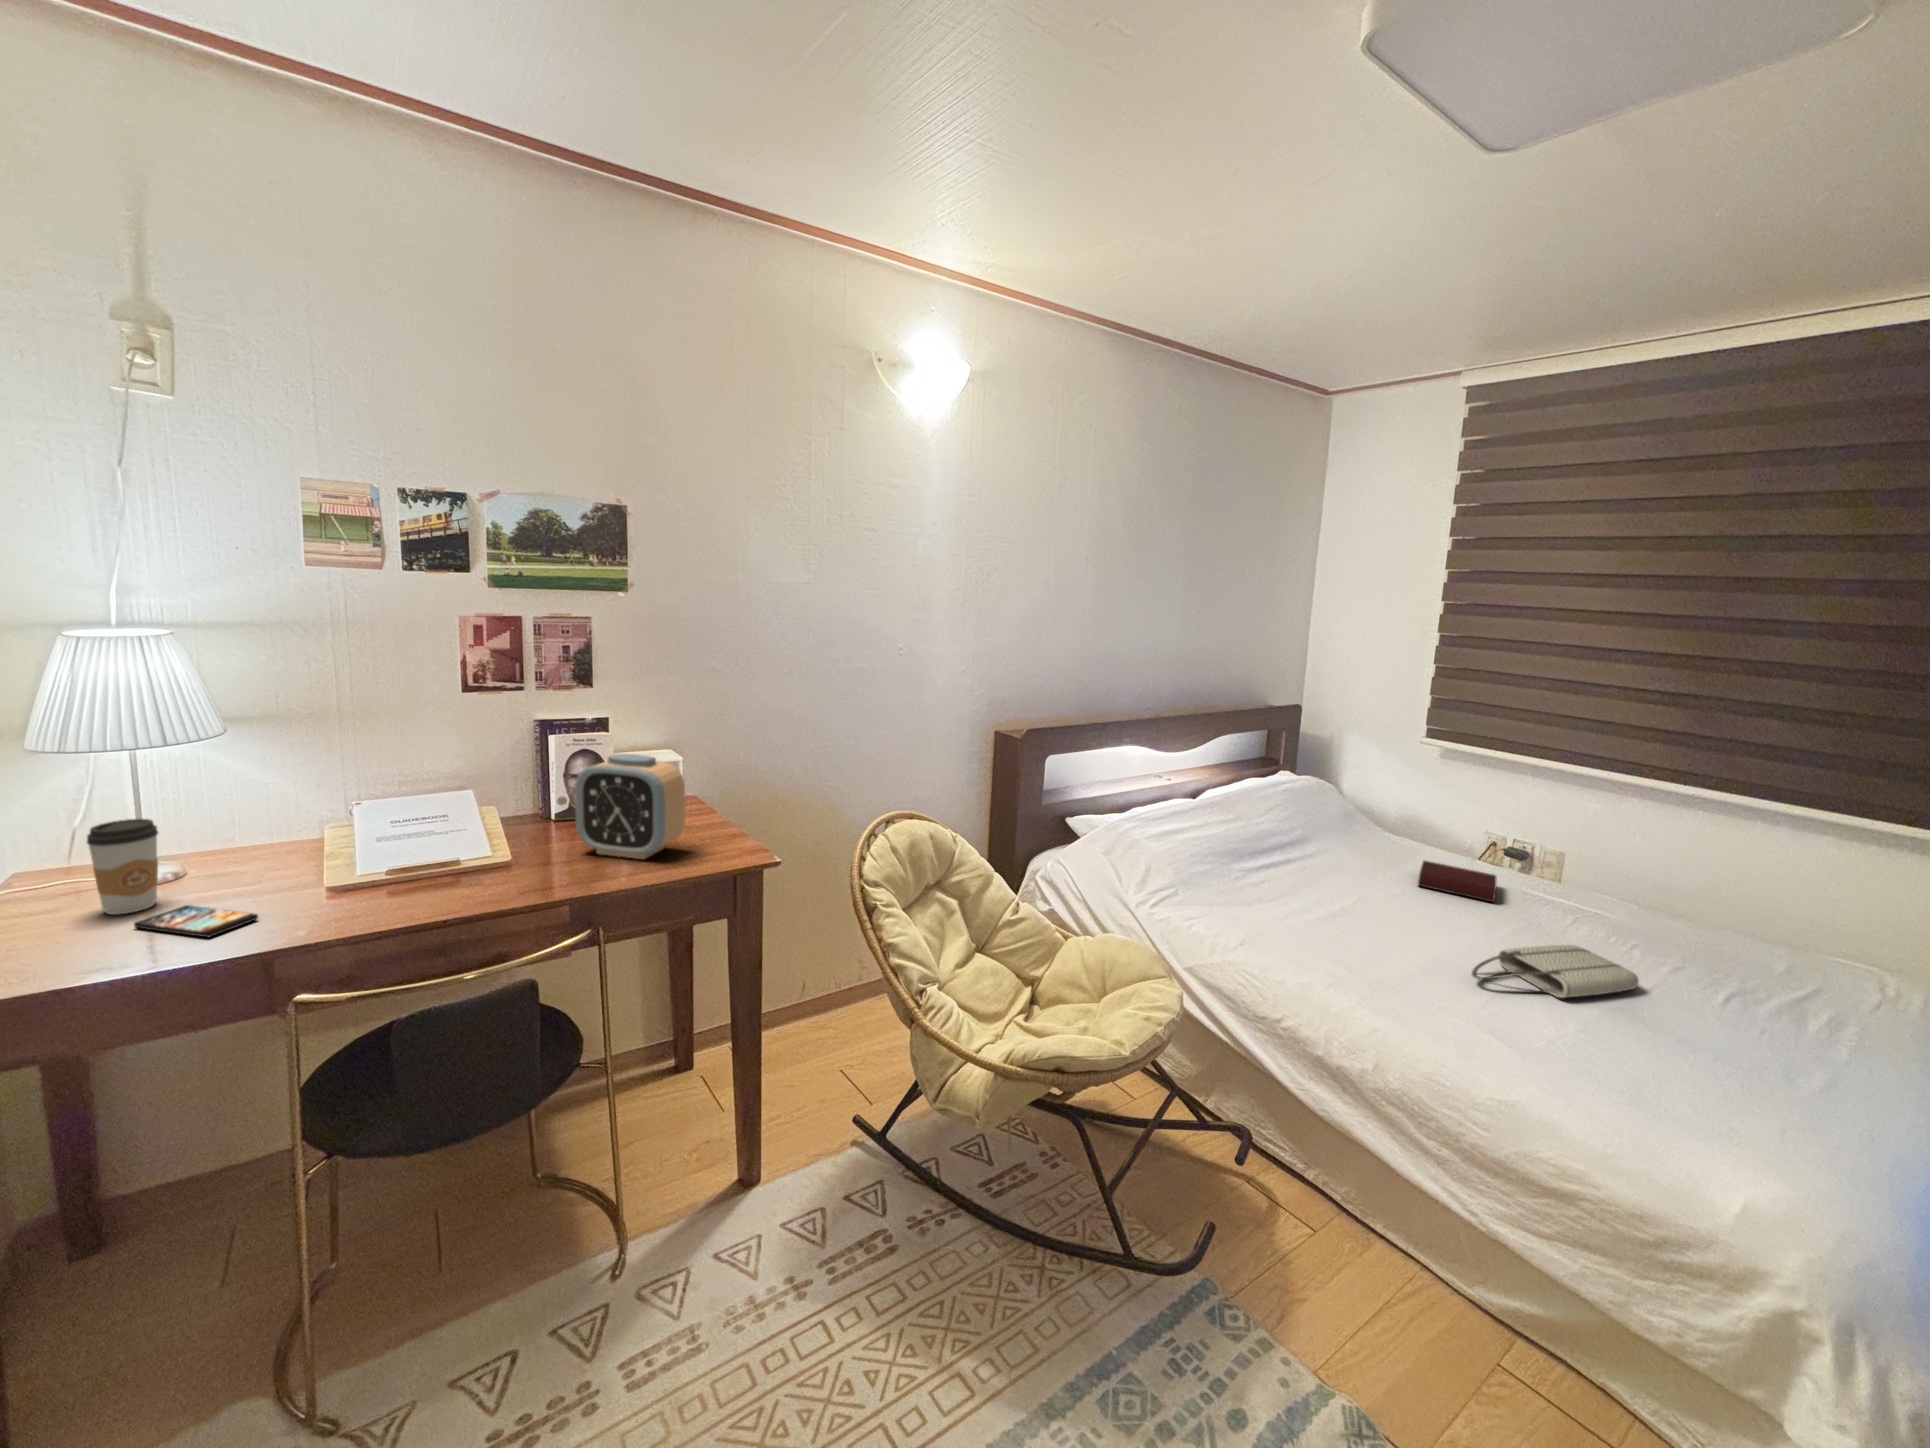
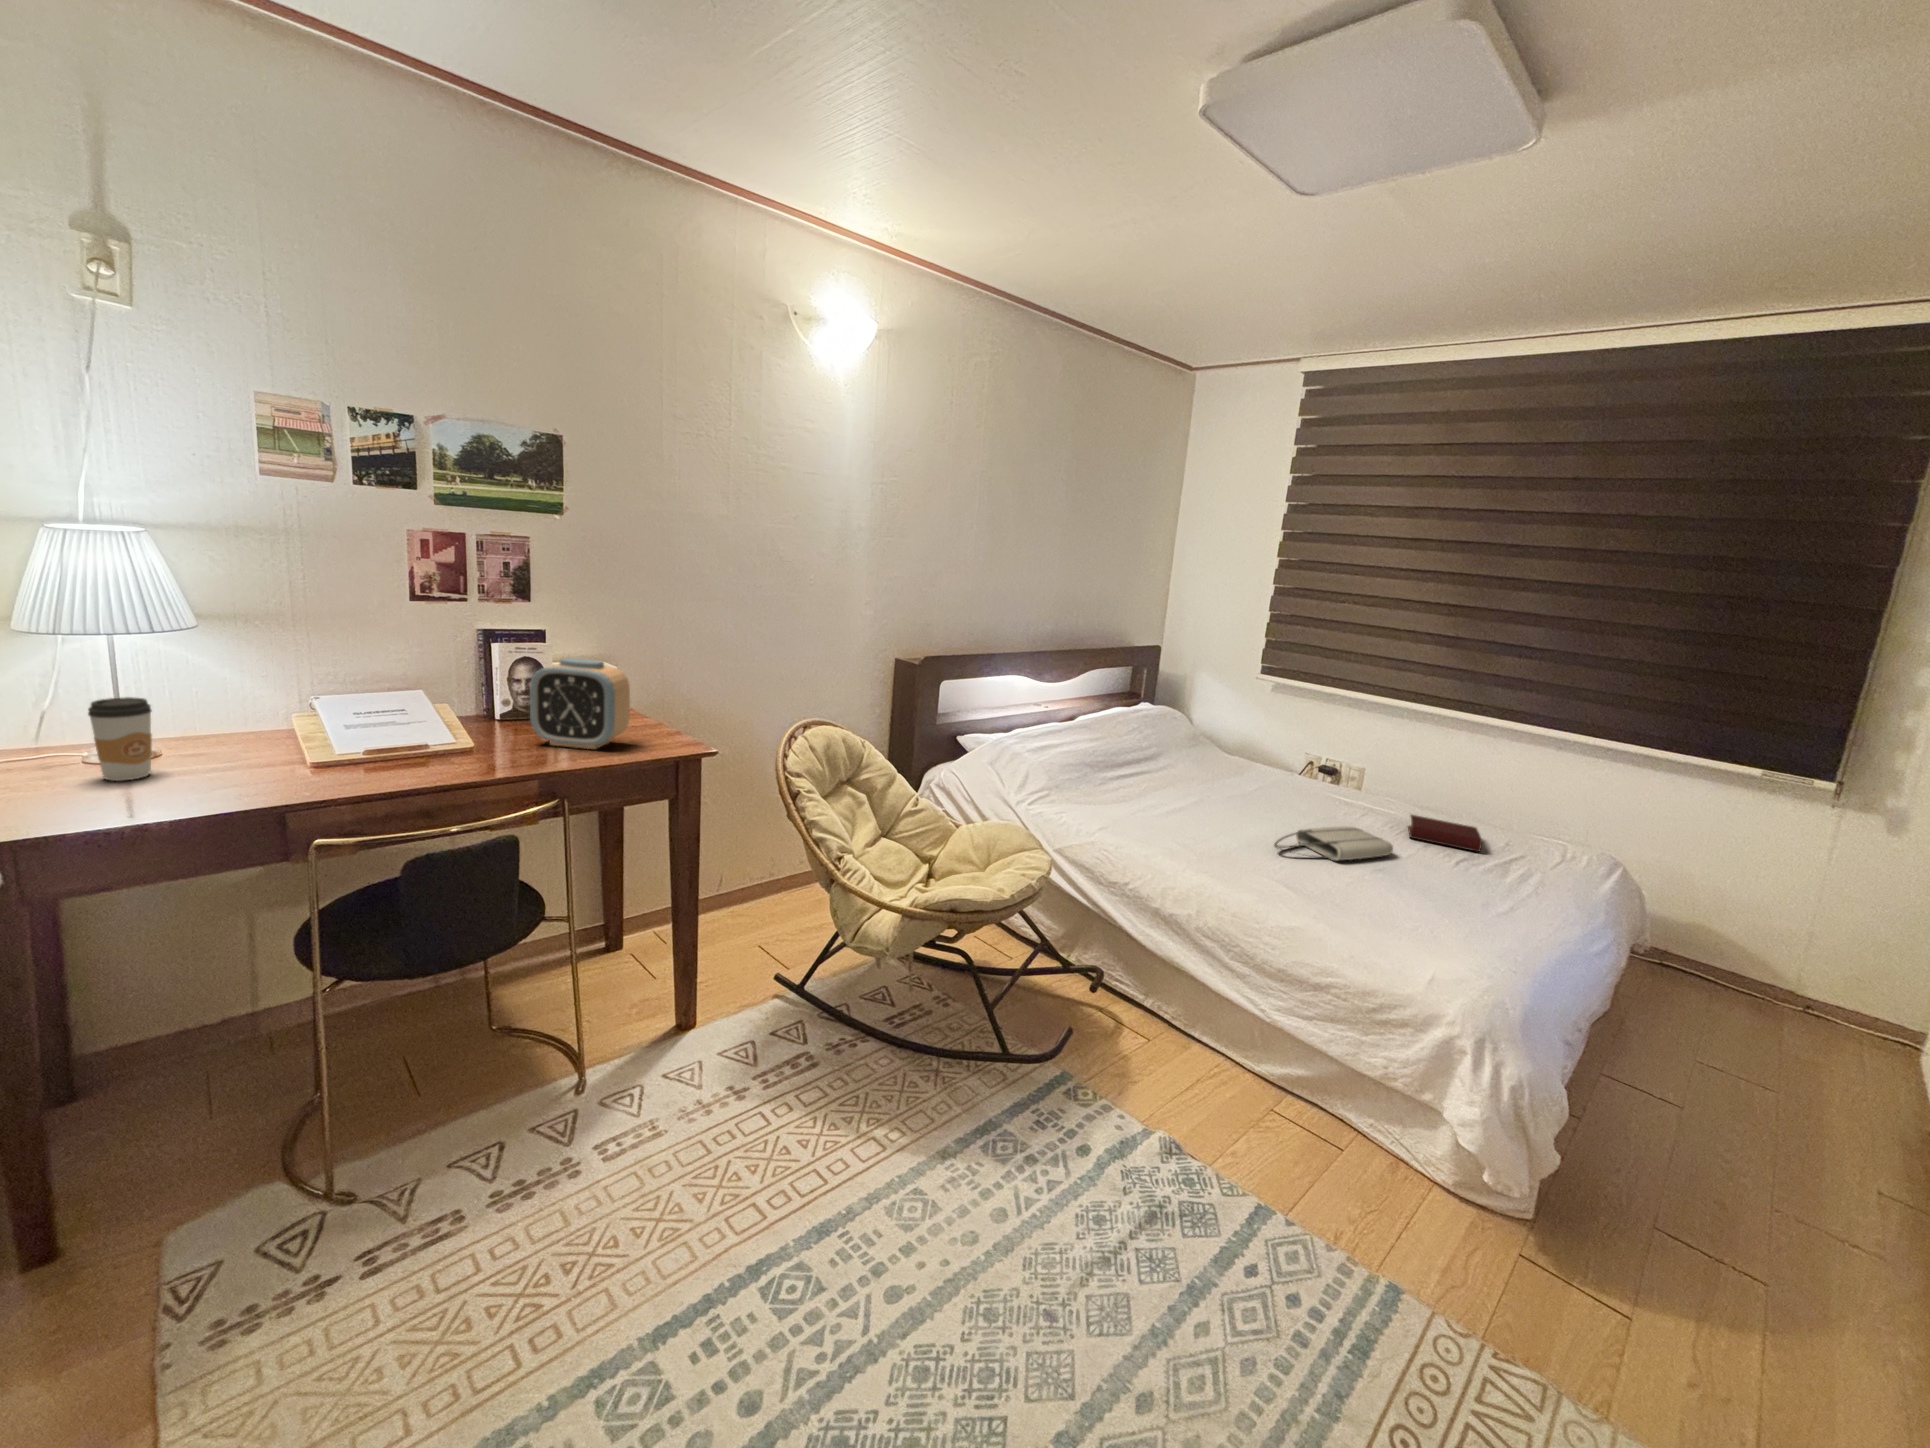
book: present [1418,861,1497,902] -> present [1408,815,1482,852]
smartphone: present [134,905,258,938] -> none [144,774,260,796]

